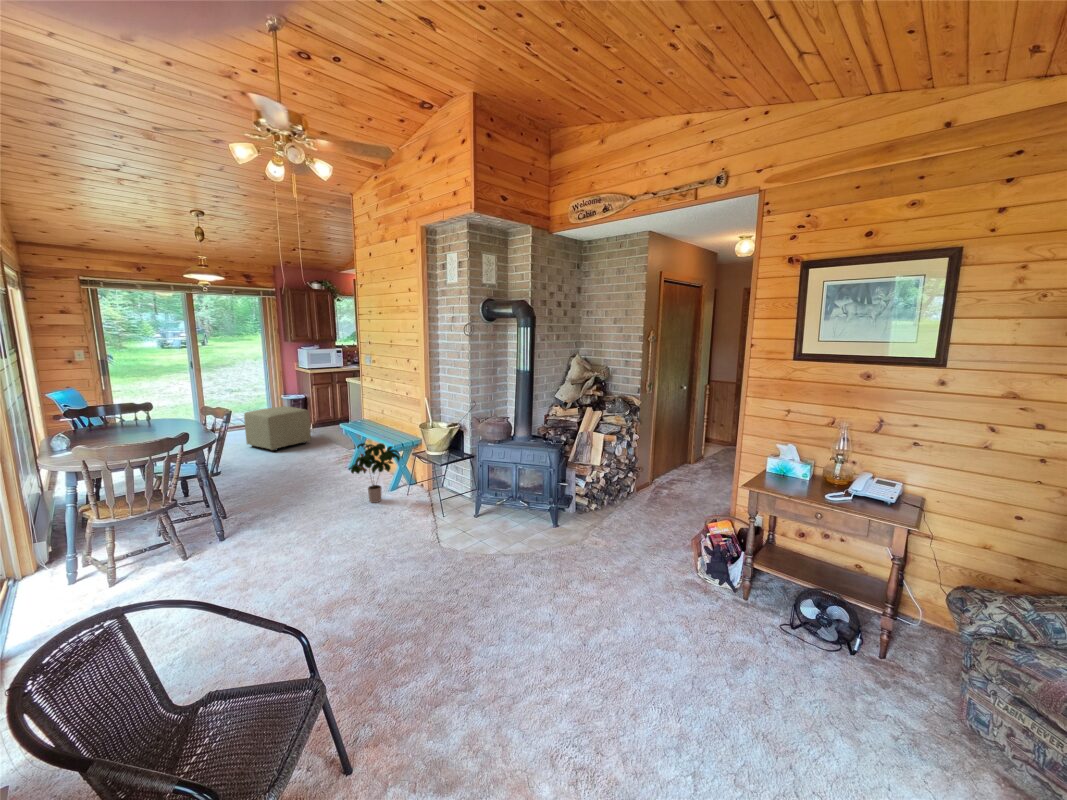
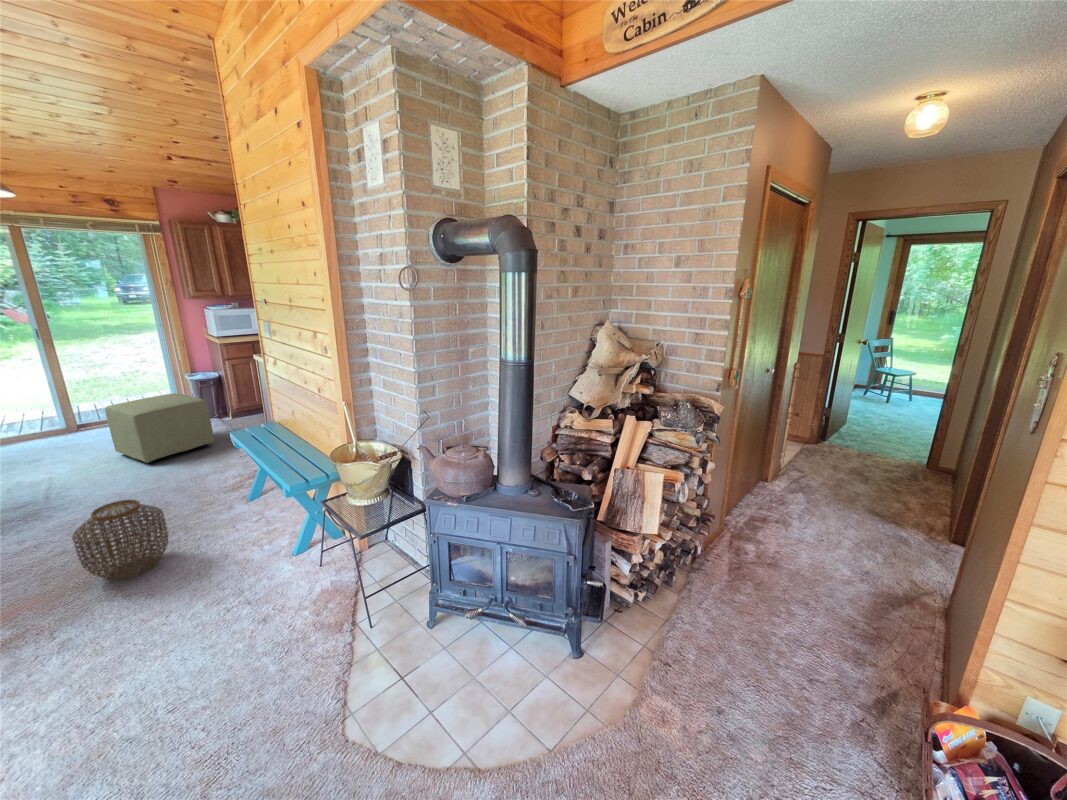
potted plant: present [349,443,400,503] -> none [211,485,297,588]
woven basket: none [273,454,318,499] -> present [72,500,168,580]

